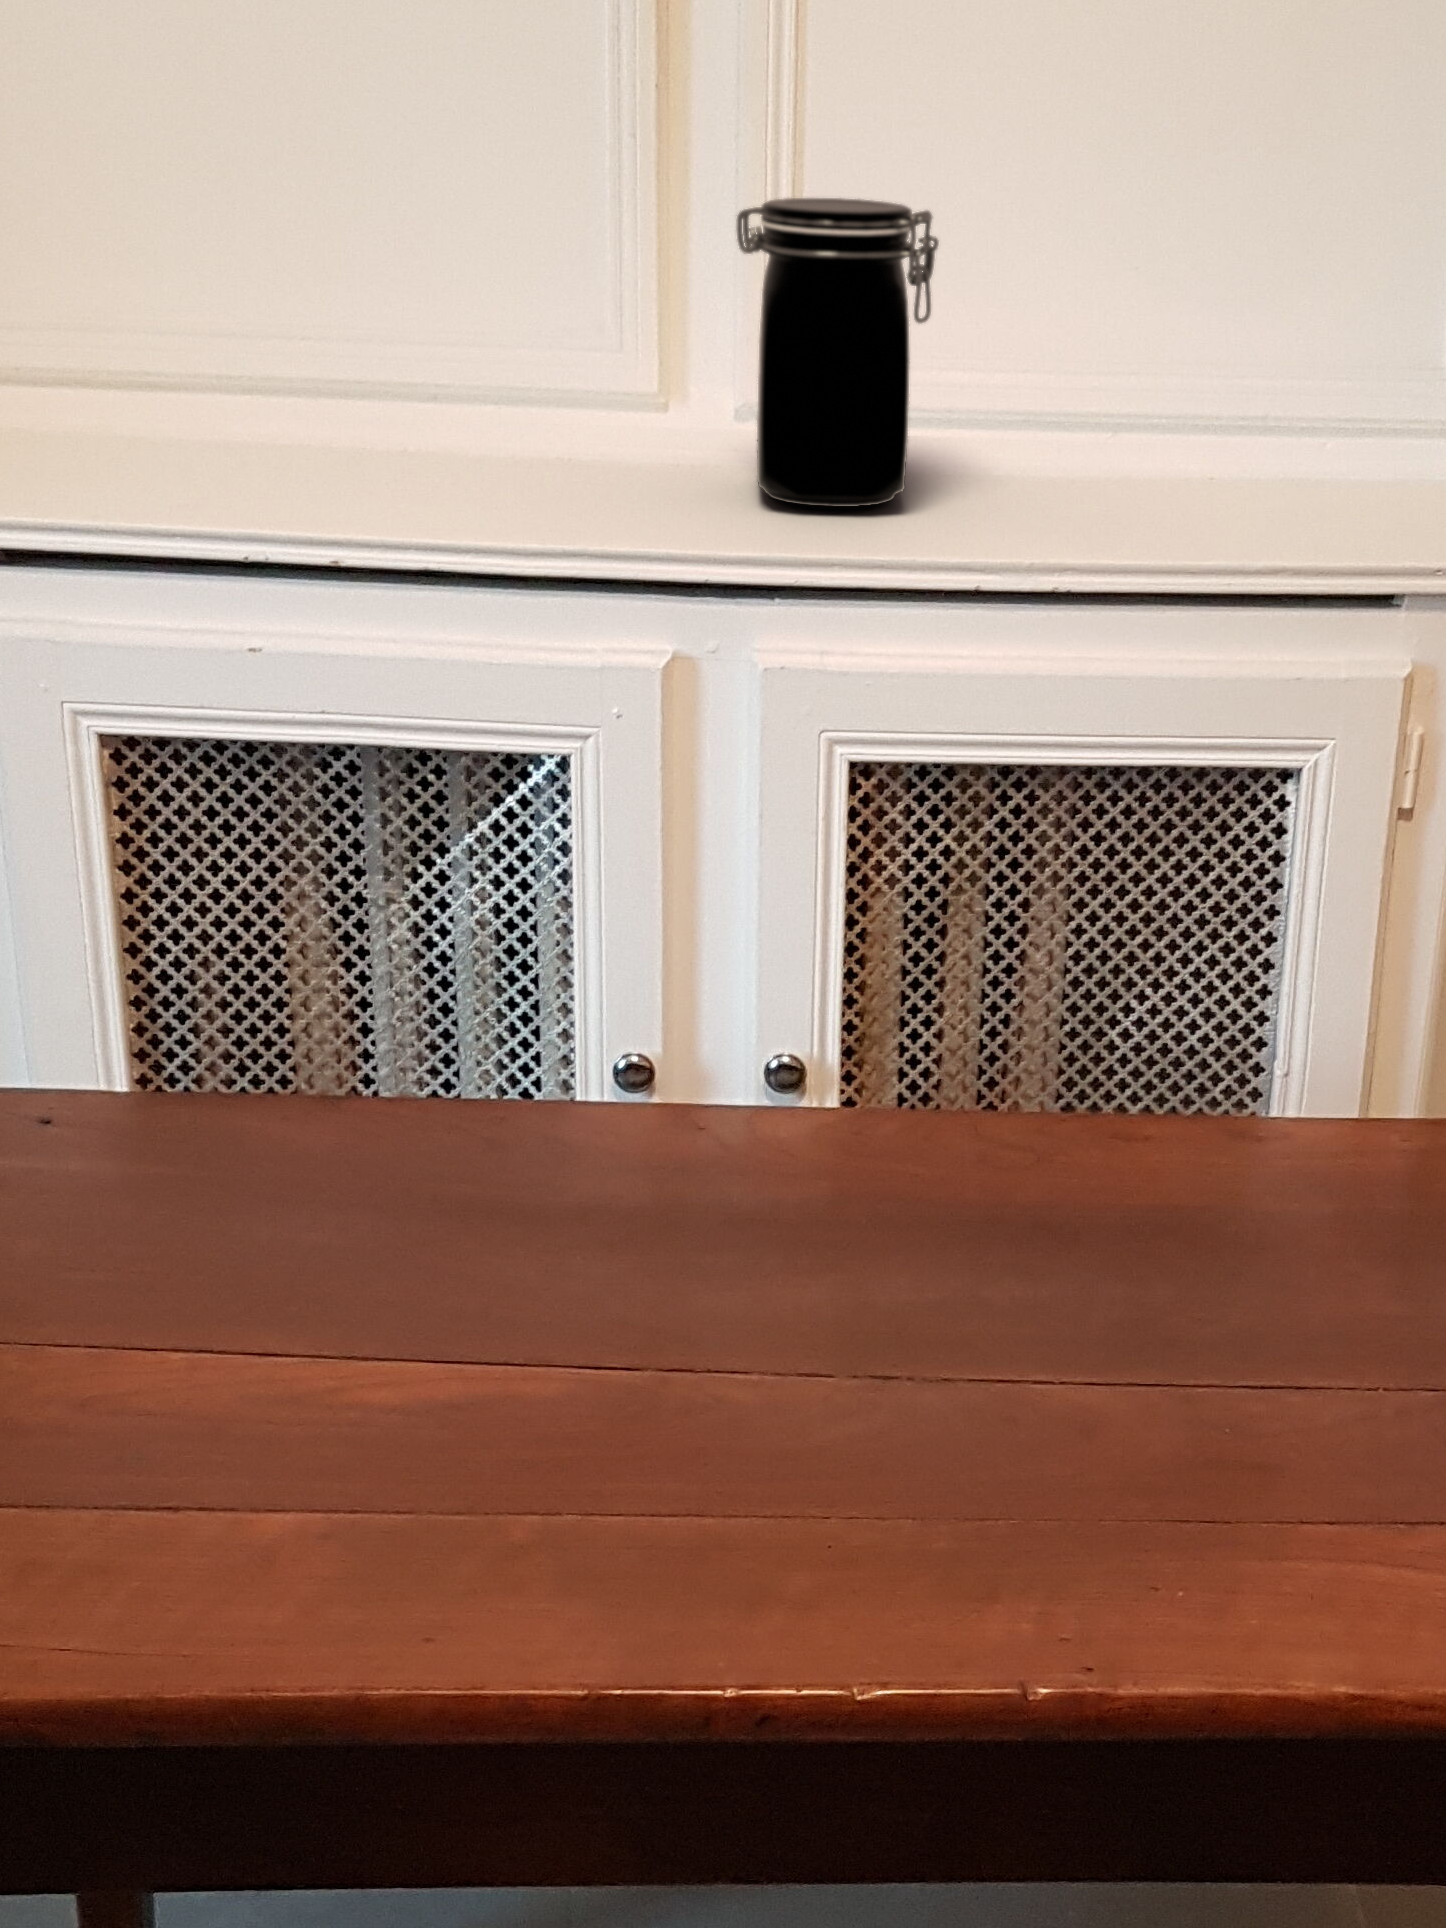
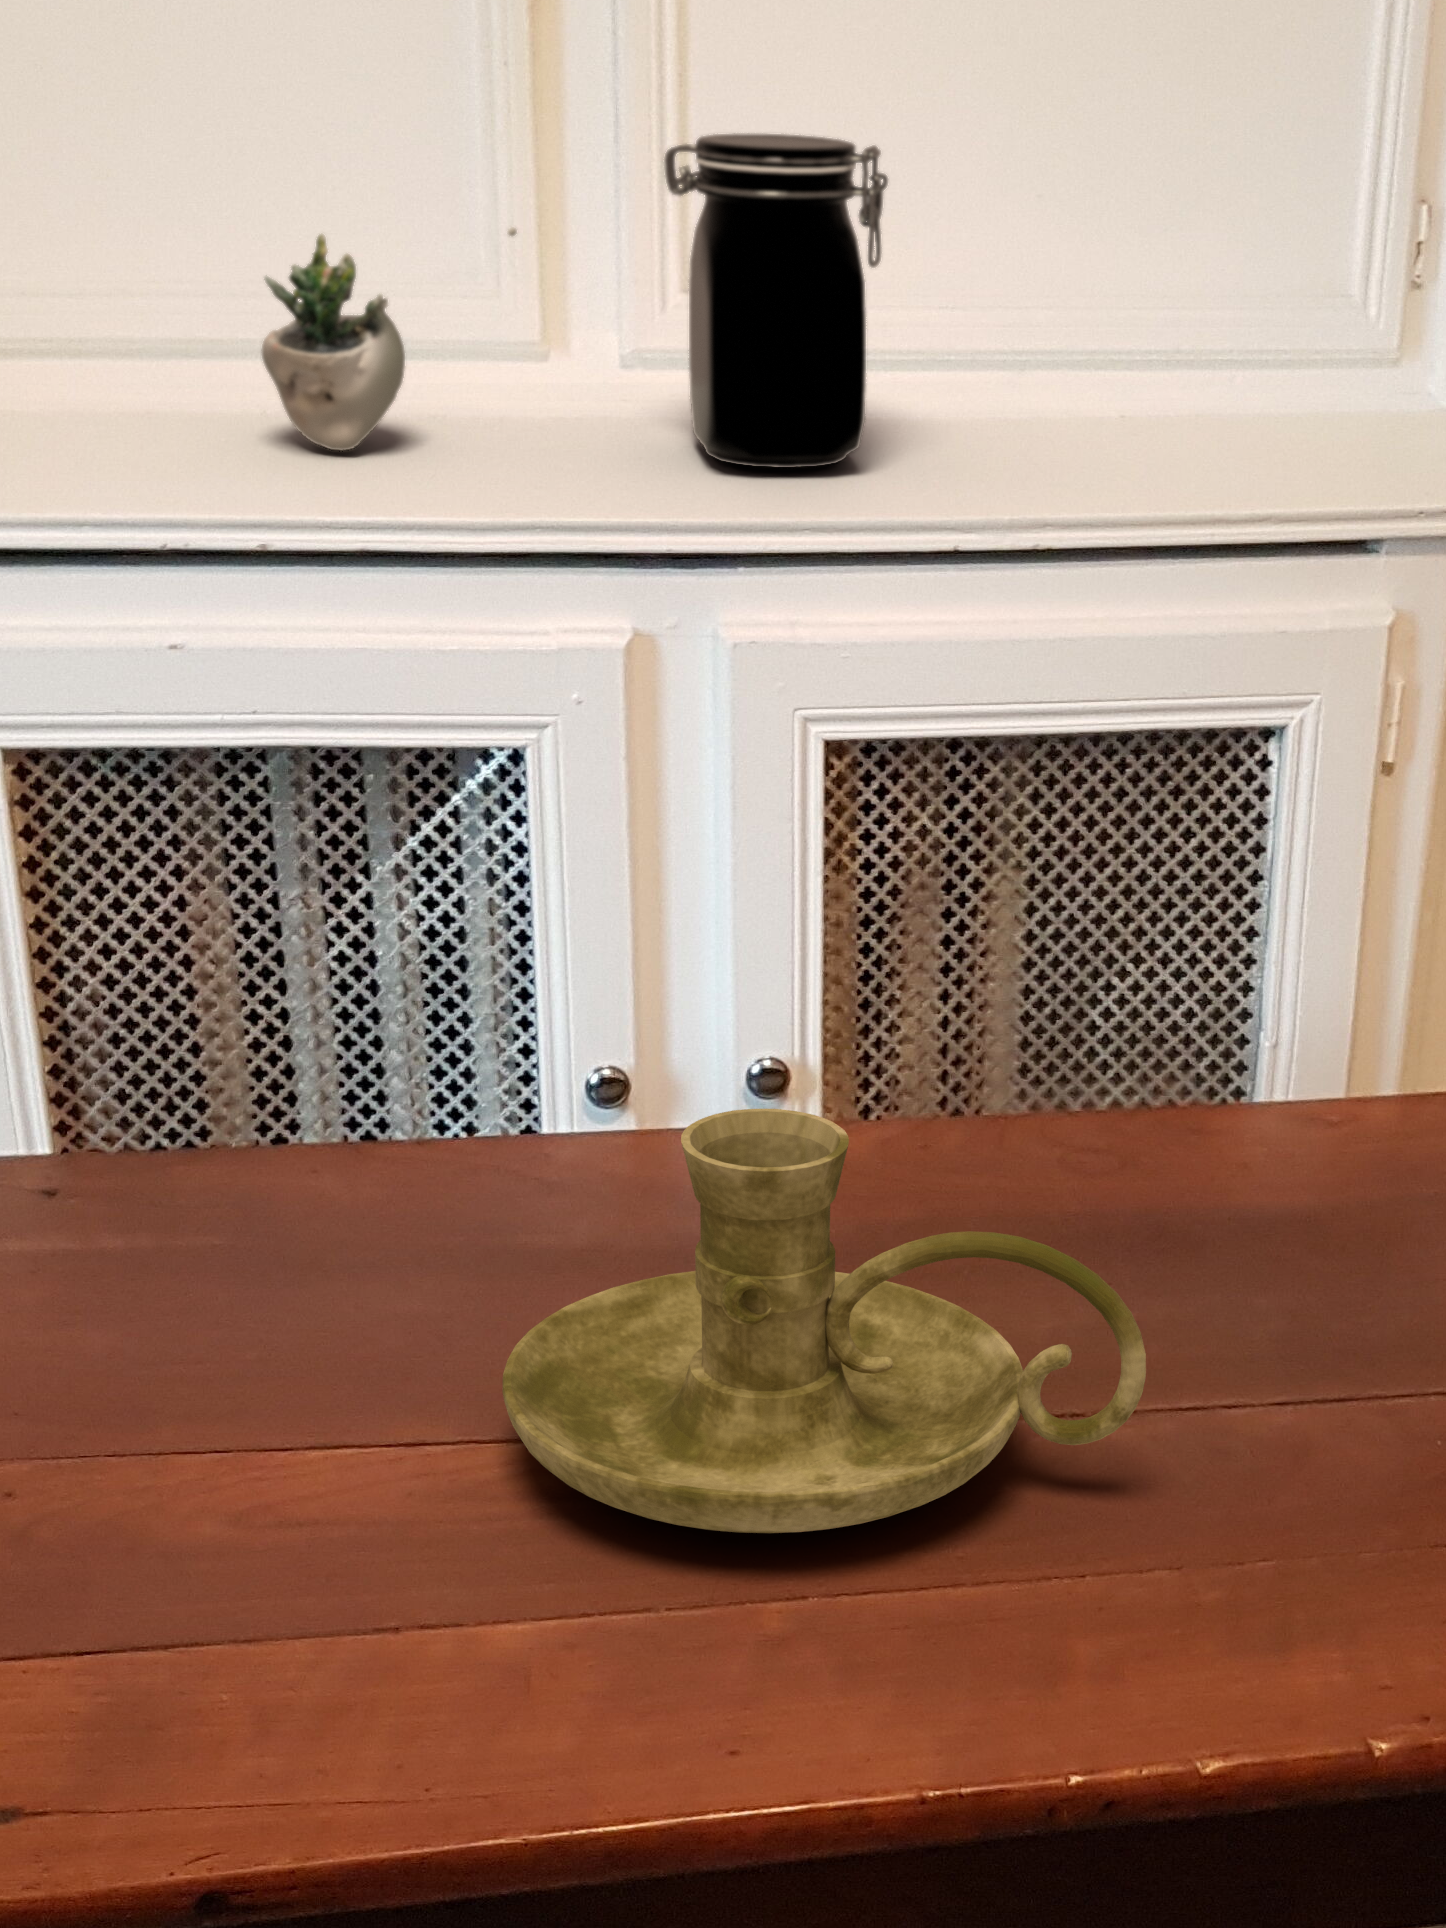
succulent plant: none [362,280,585,479] -> present [261,228,517,450]
candle holder: none [307,1096,892,1494] -> present [502,1109,1146,1533]

